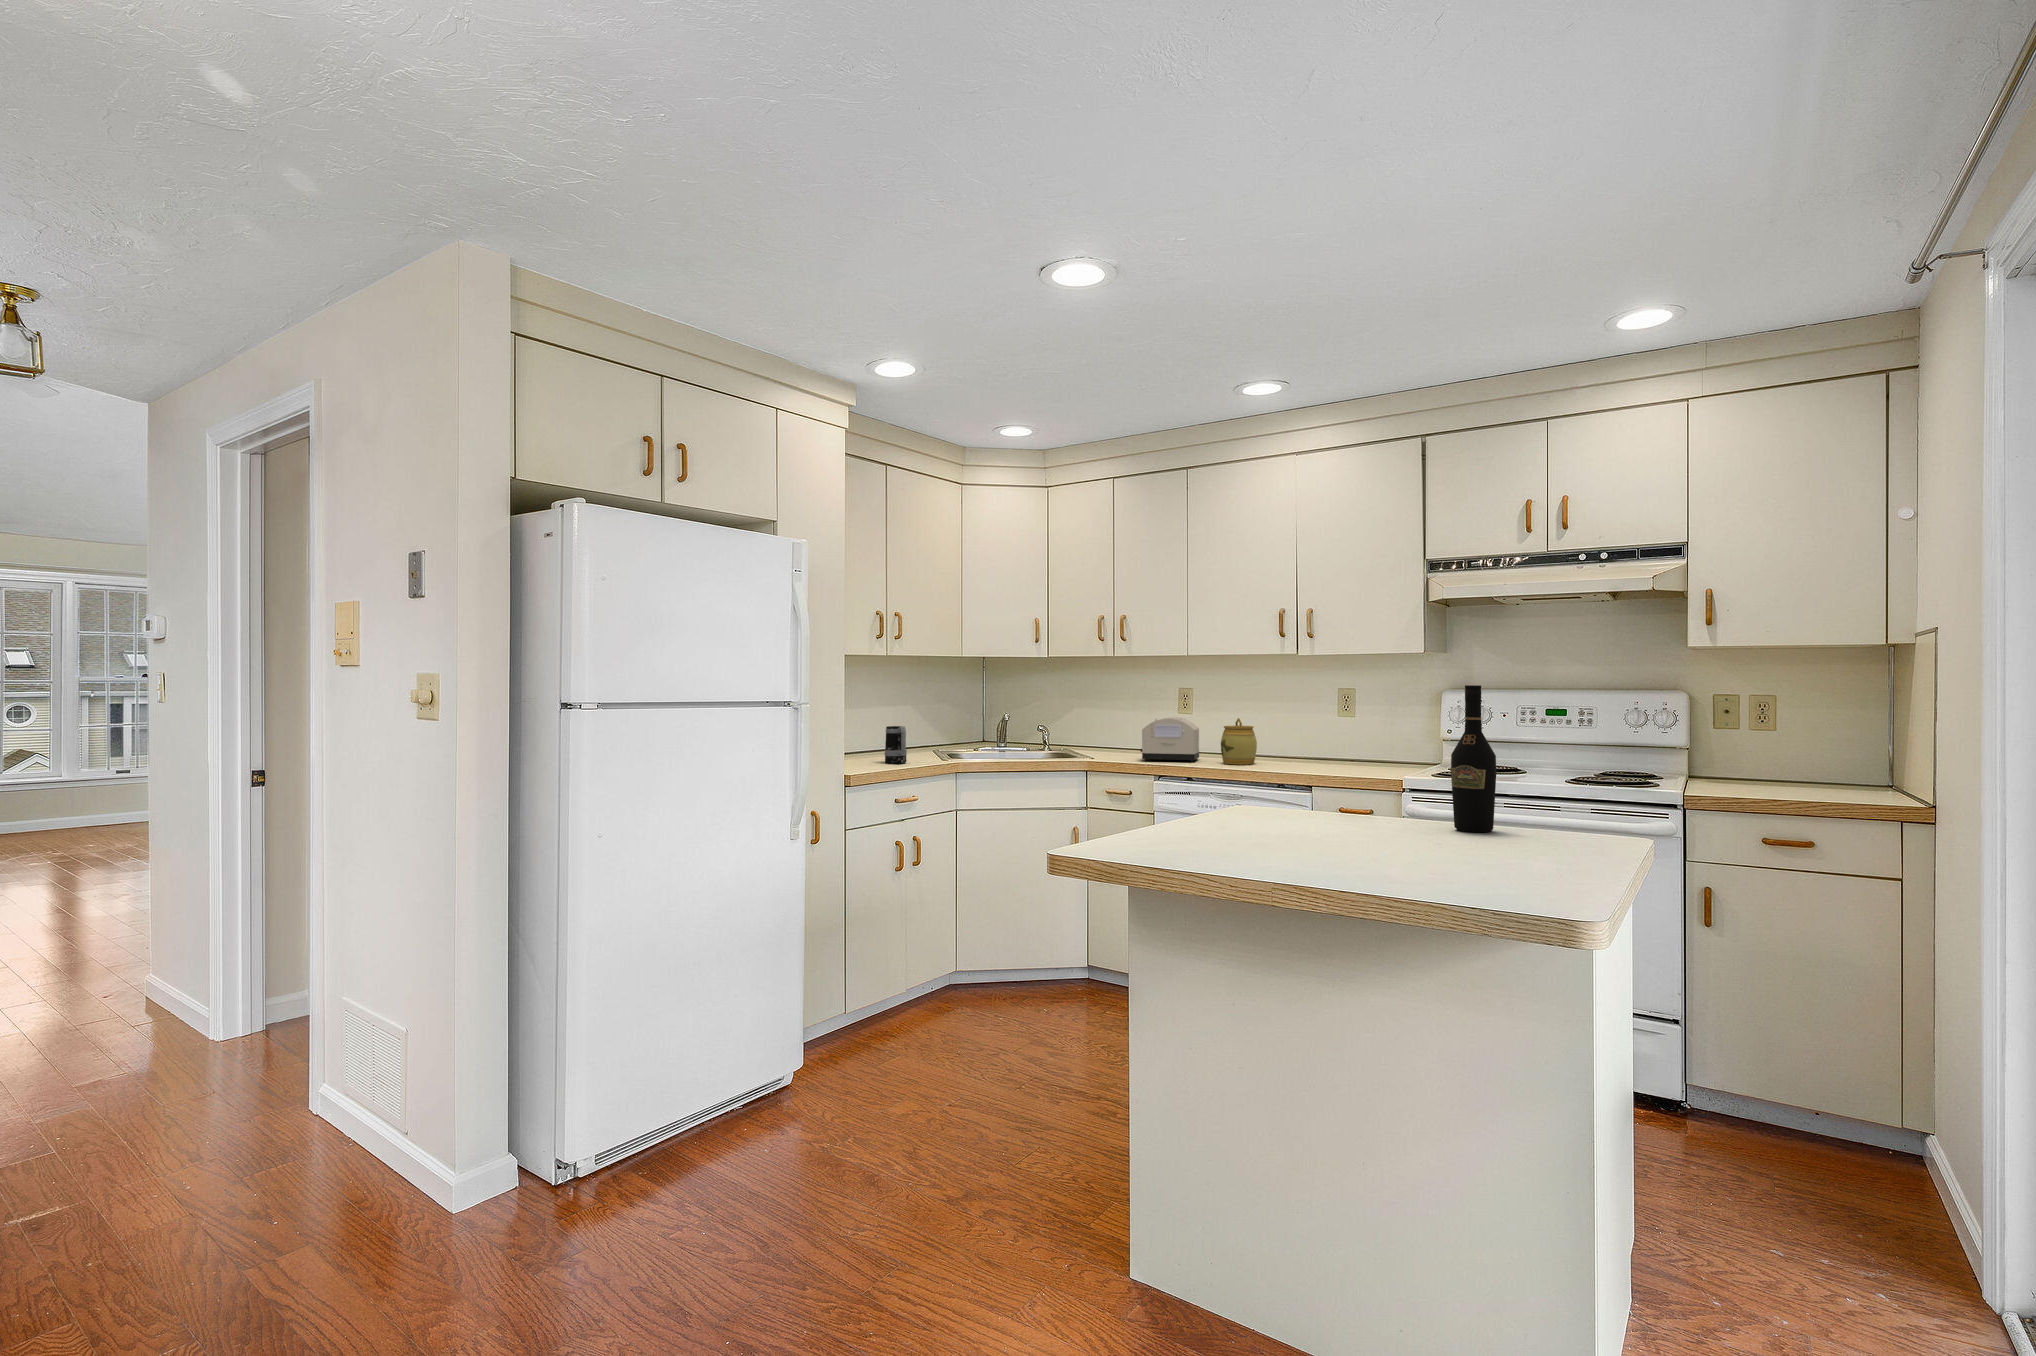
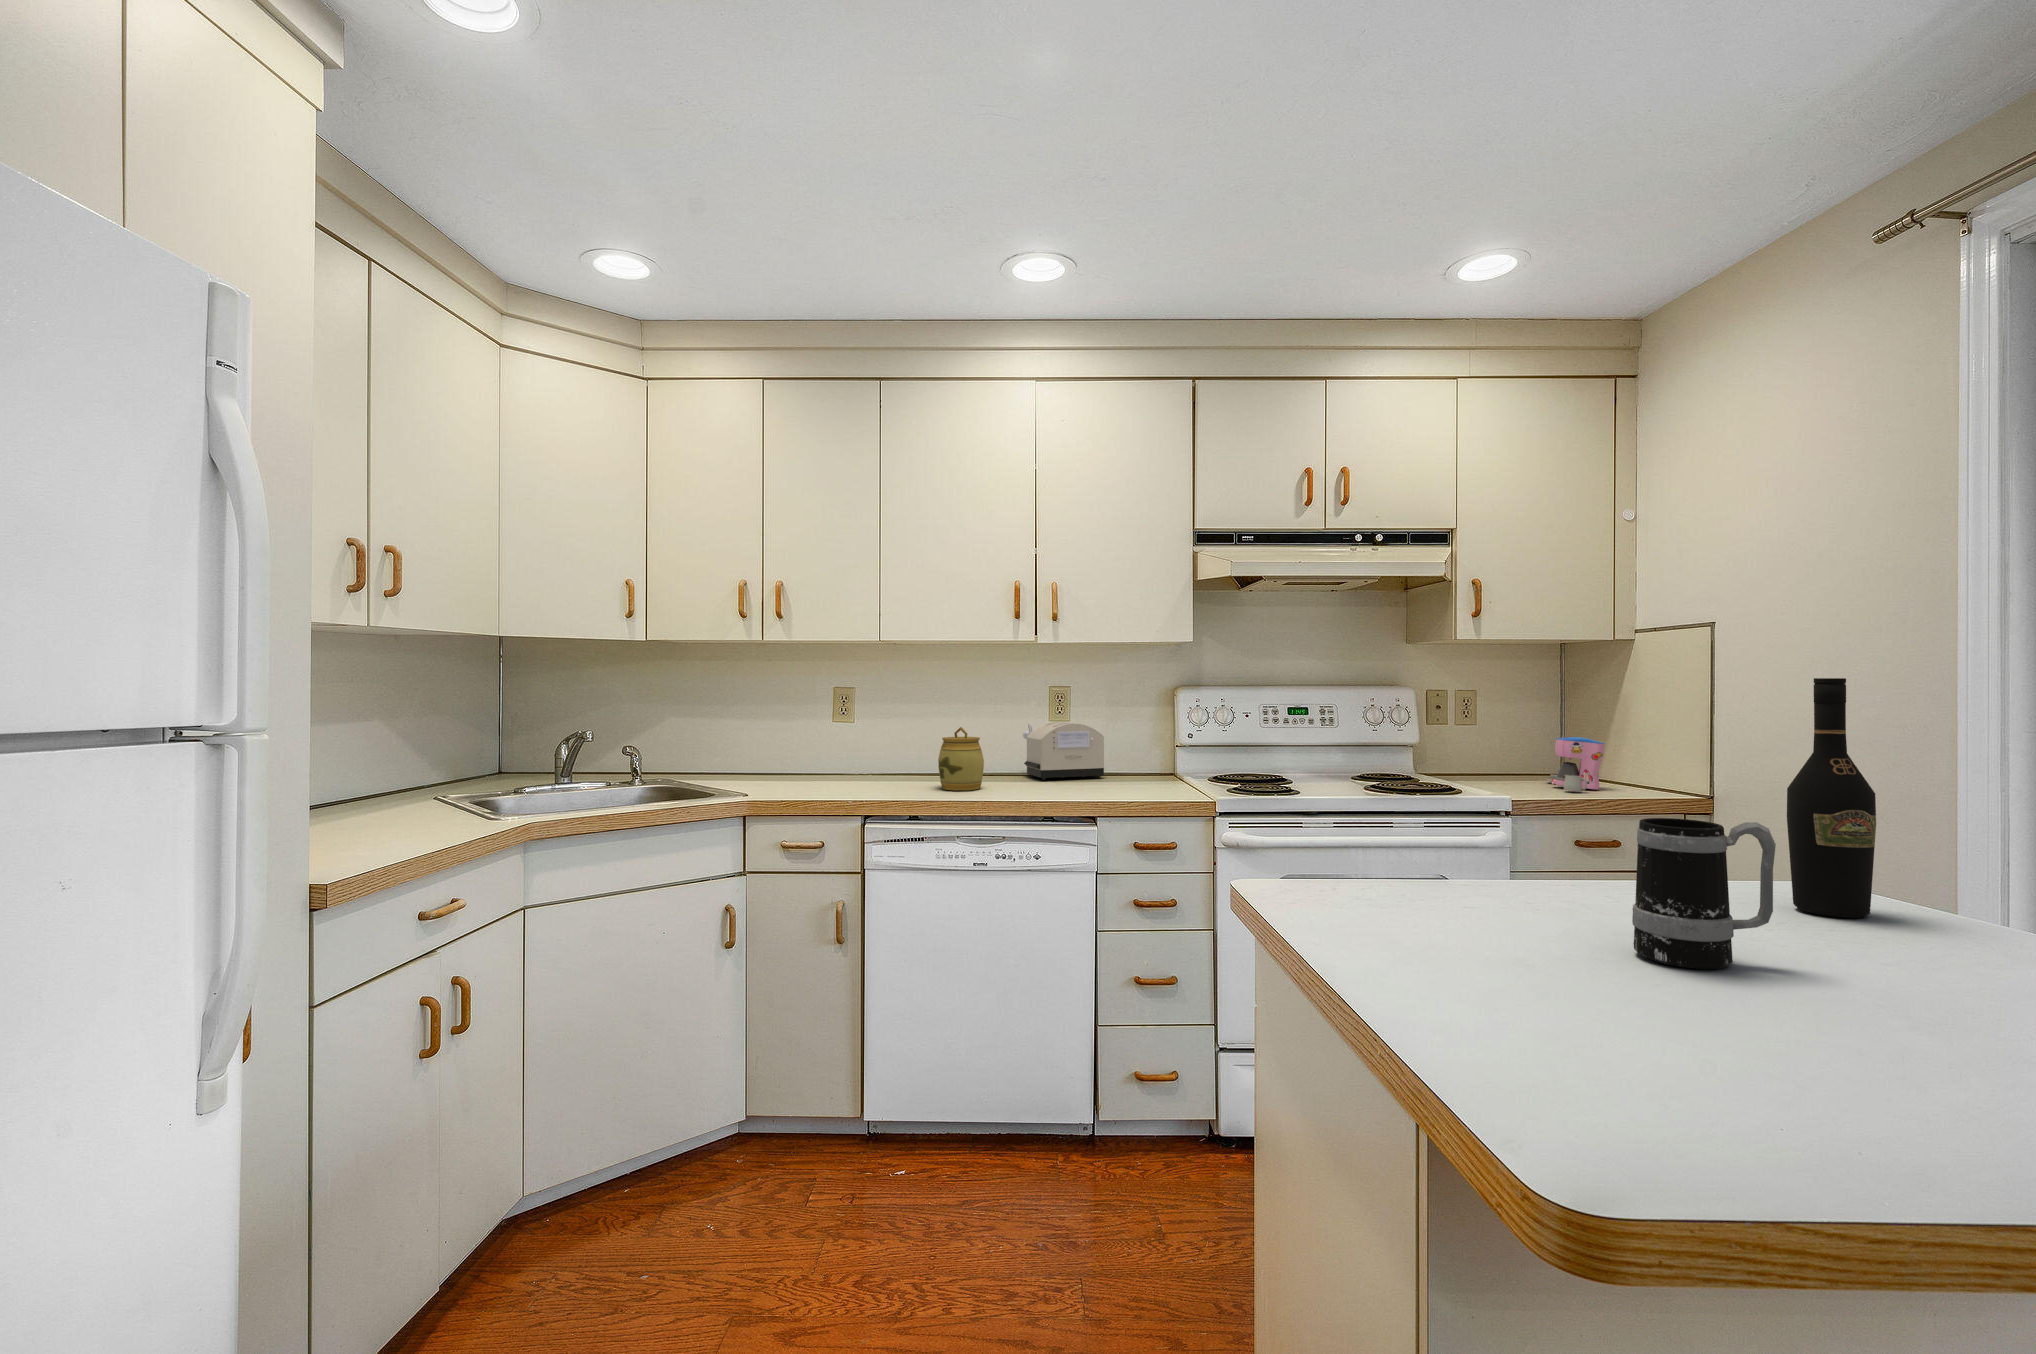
toaster: present [1140,717,1199,762] -> present [1023,722,1104,780]
mug: present [885,726,907,763] -> present [1632,818,1776,969]
coffee maker: none [1786,743,1848,796] -> present [1546,737,1604,792]

